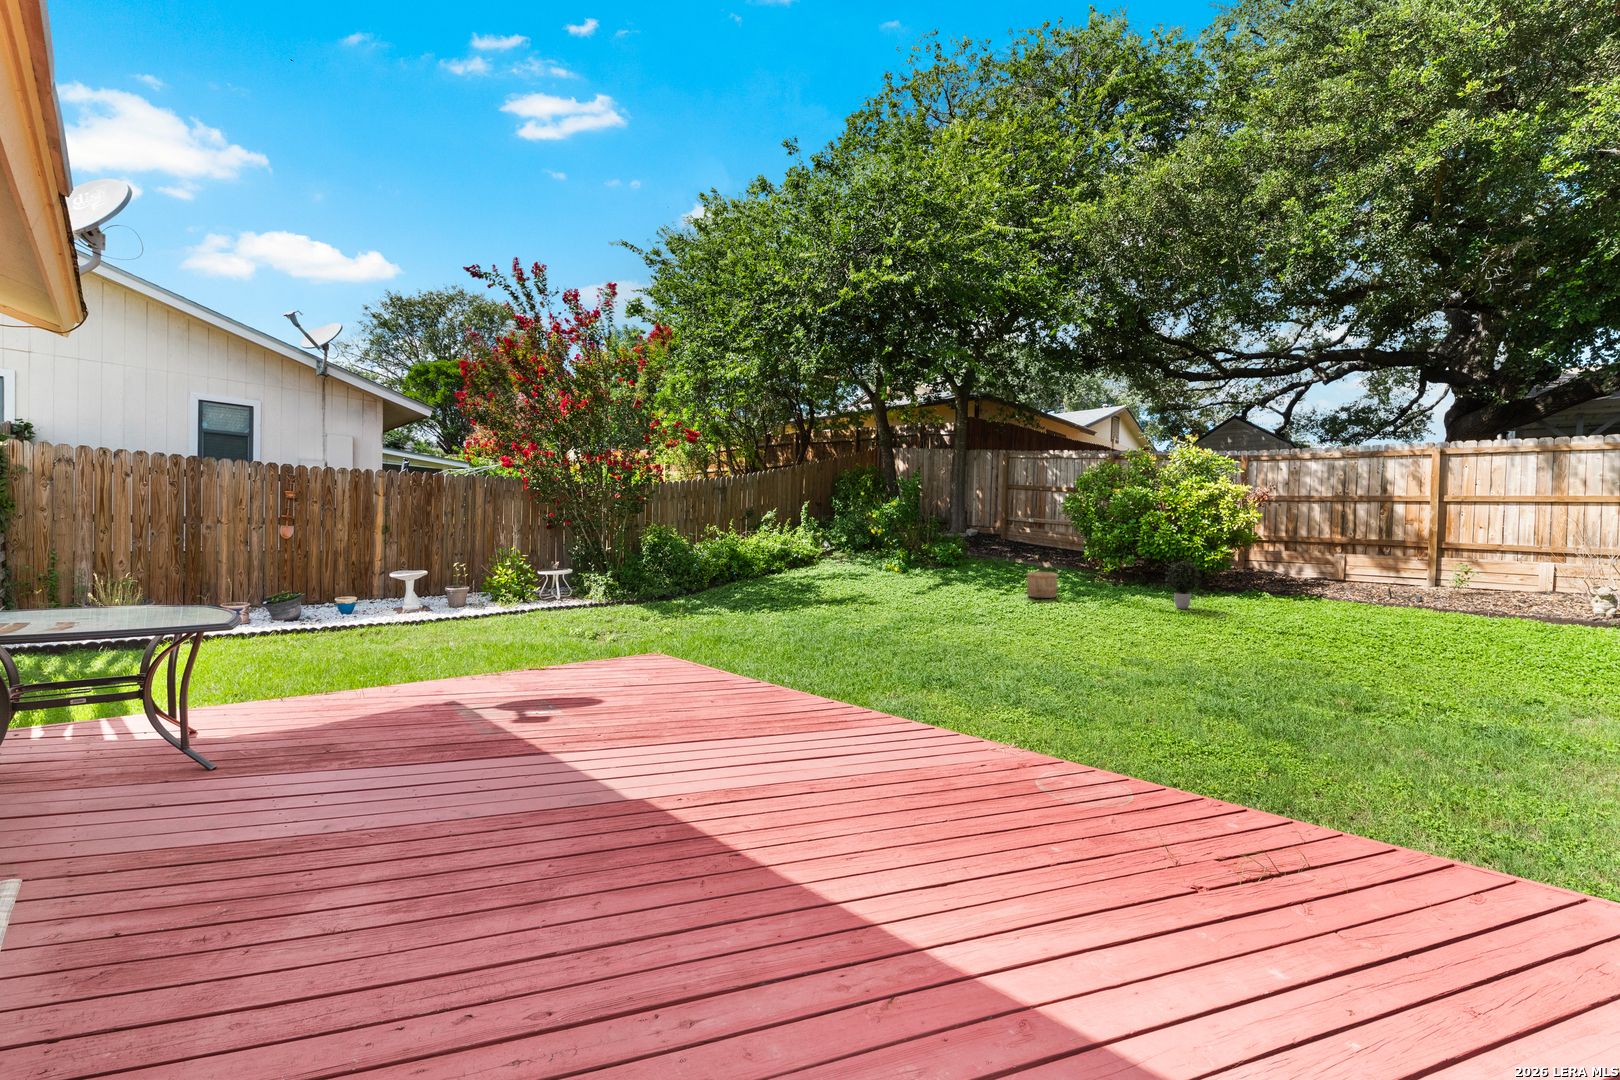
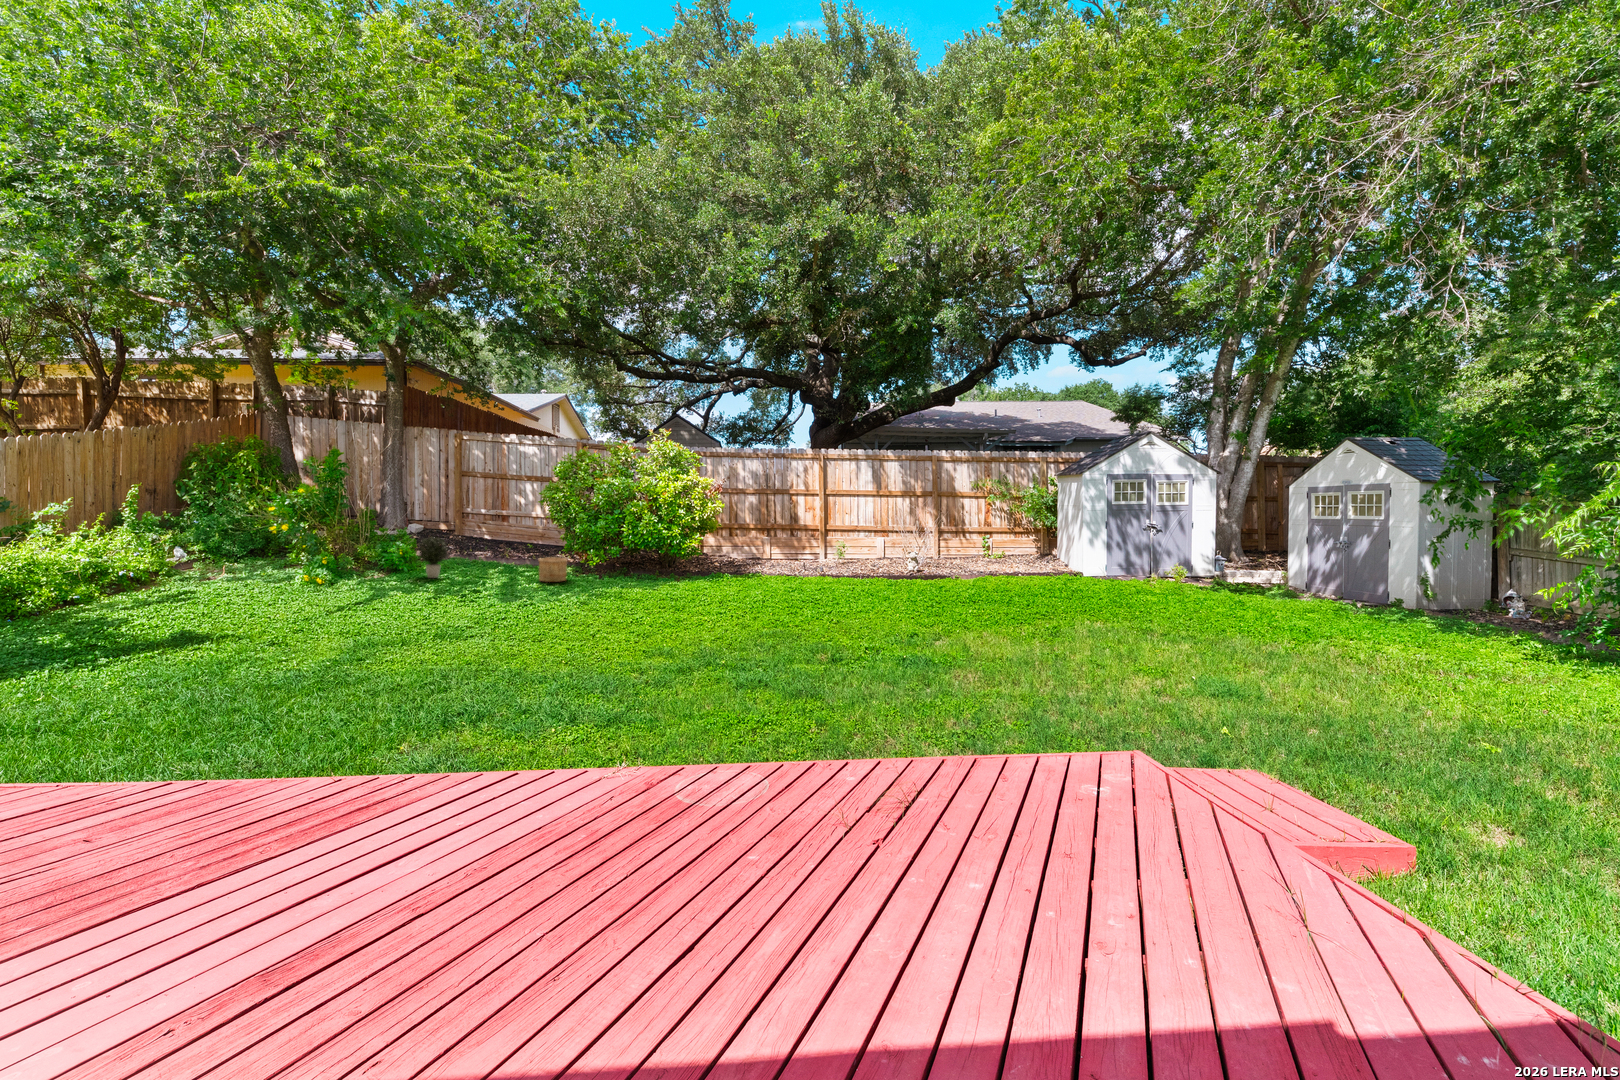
potted plant: present [1165,560,1202,609] -> present [418,537,448,578]

